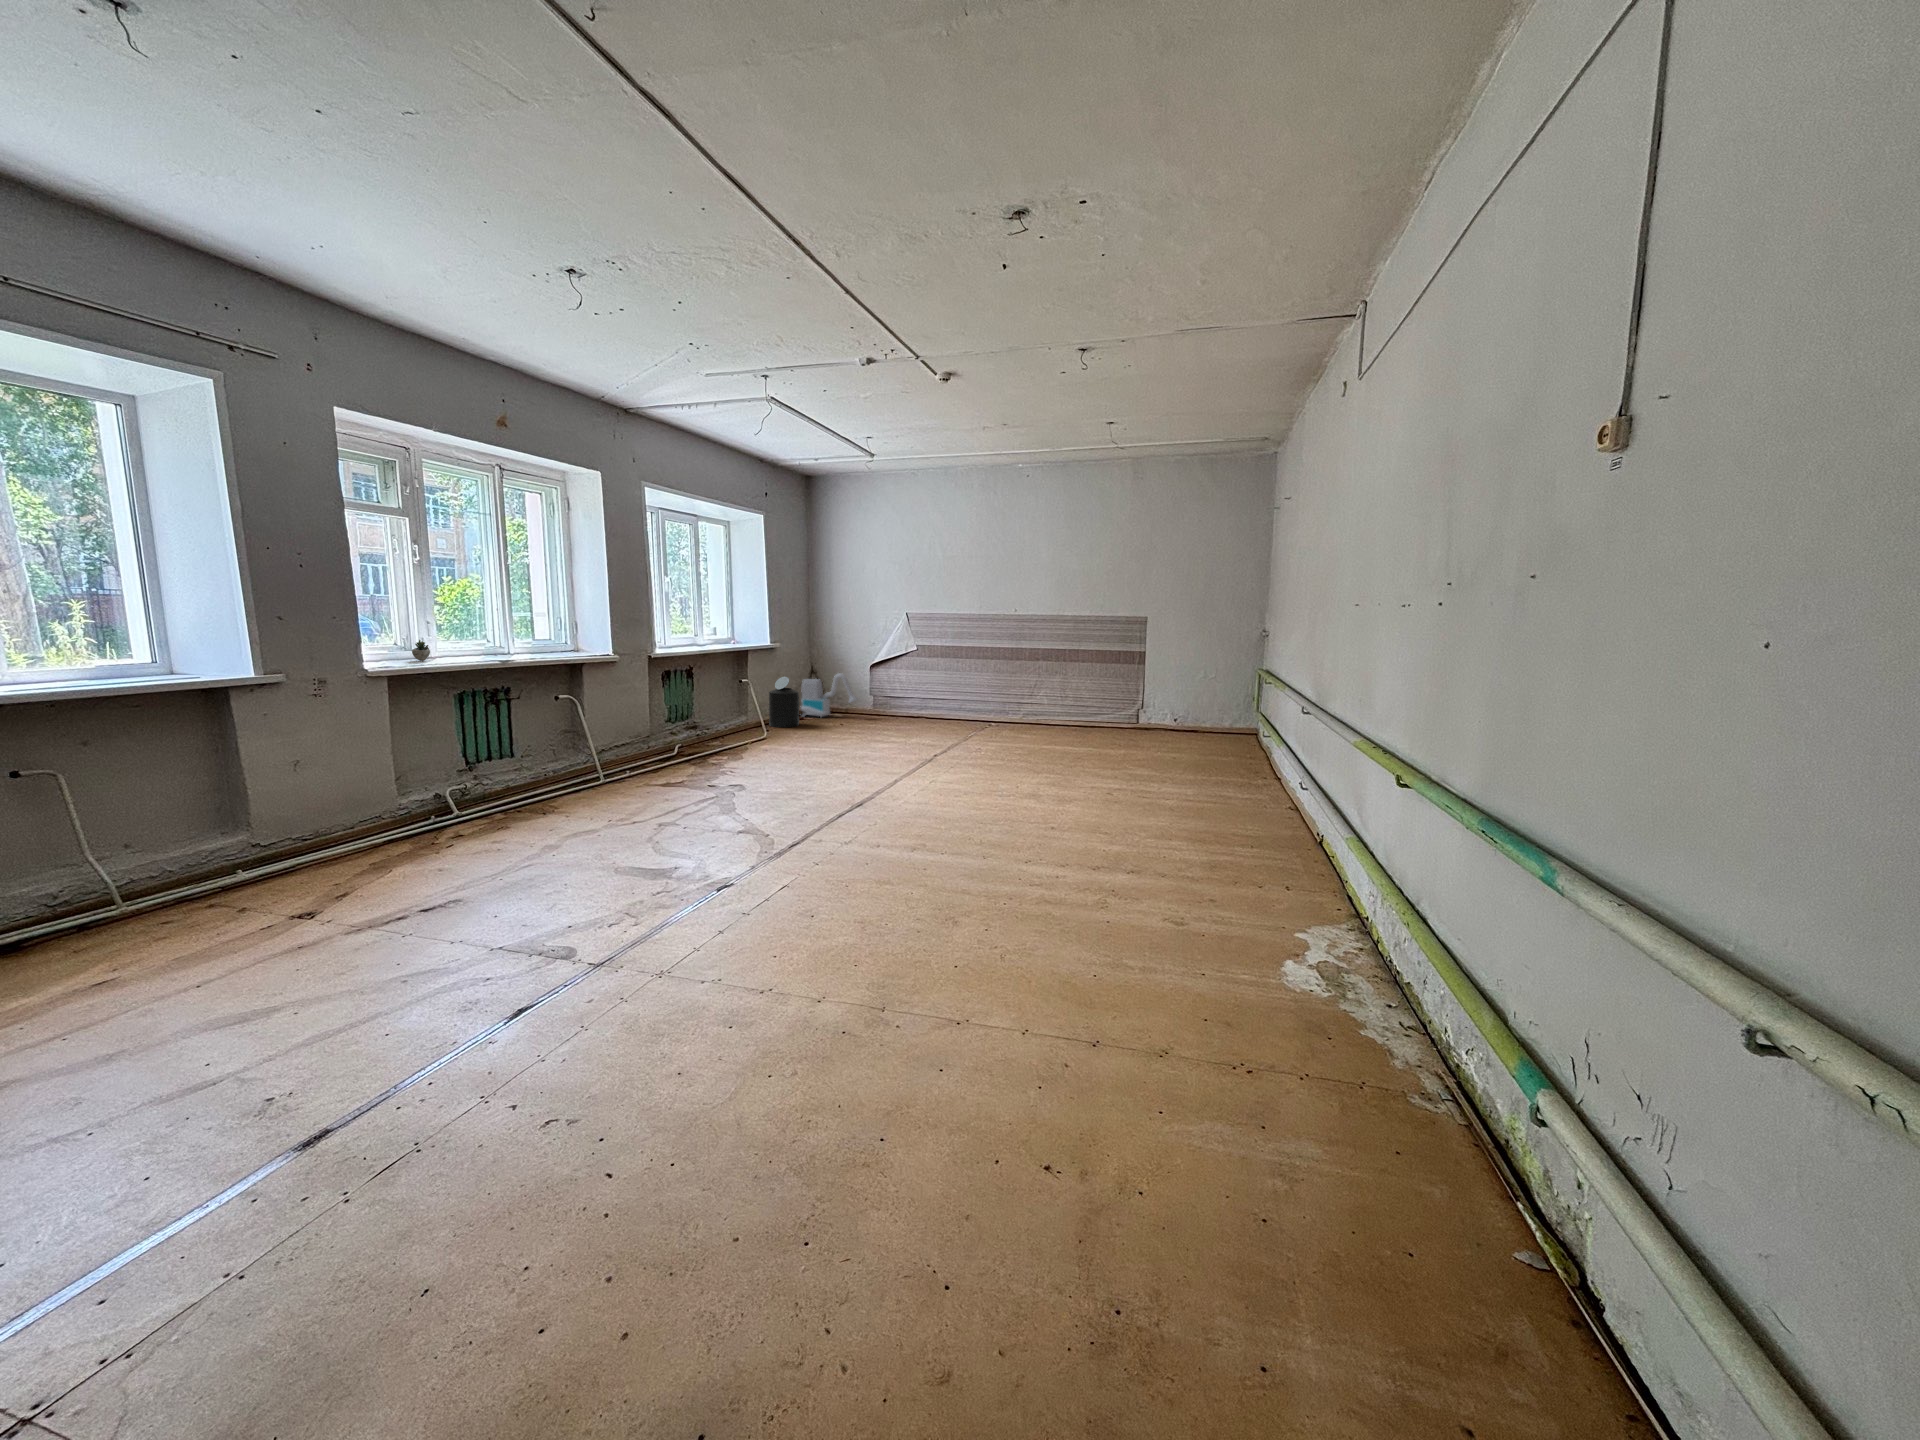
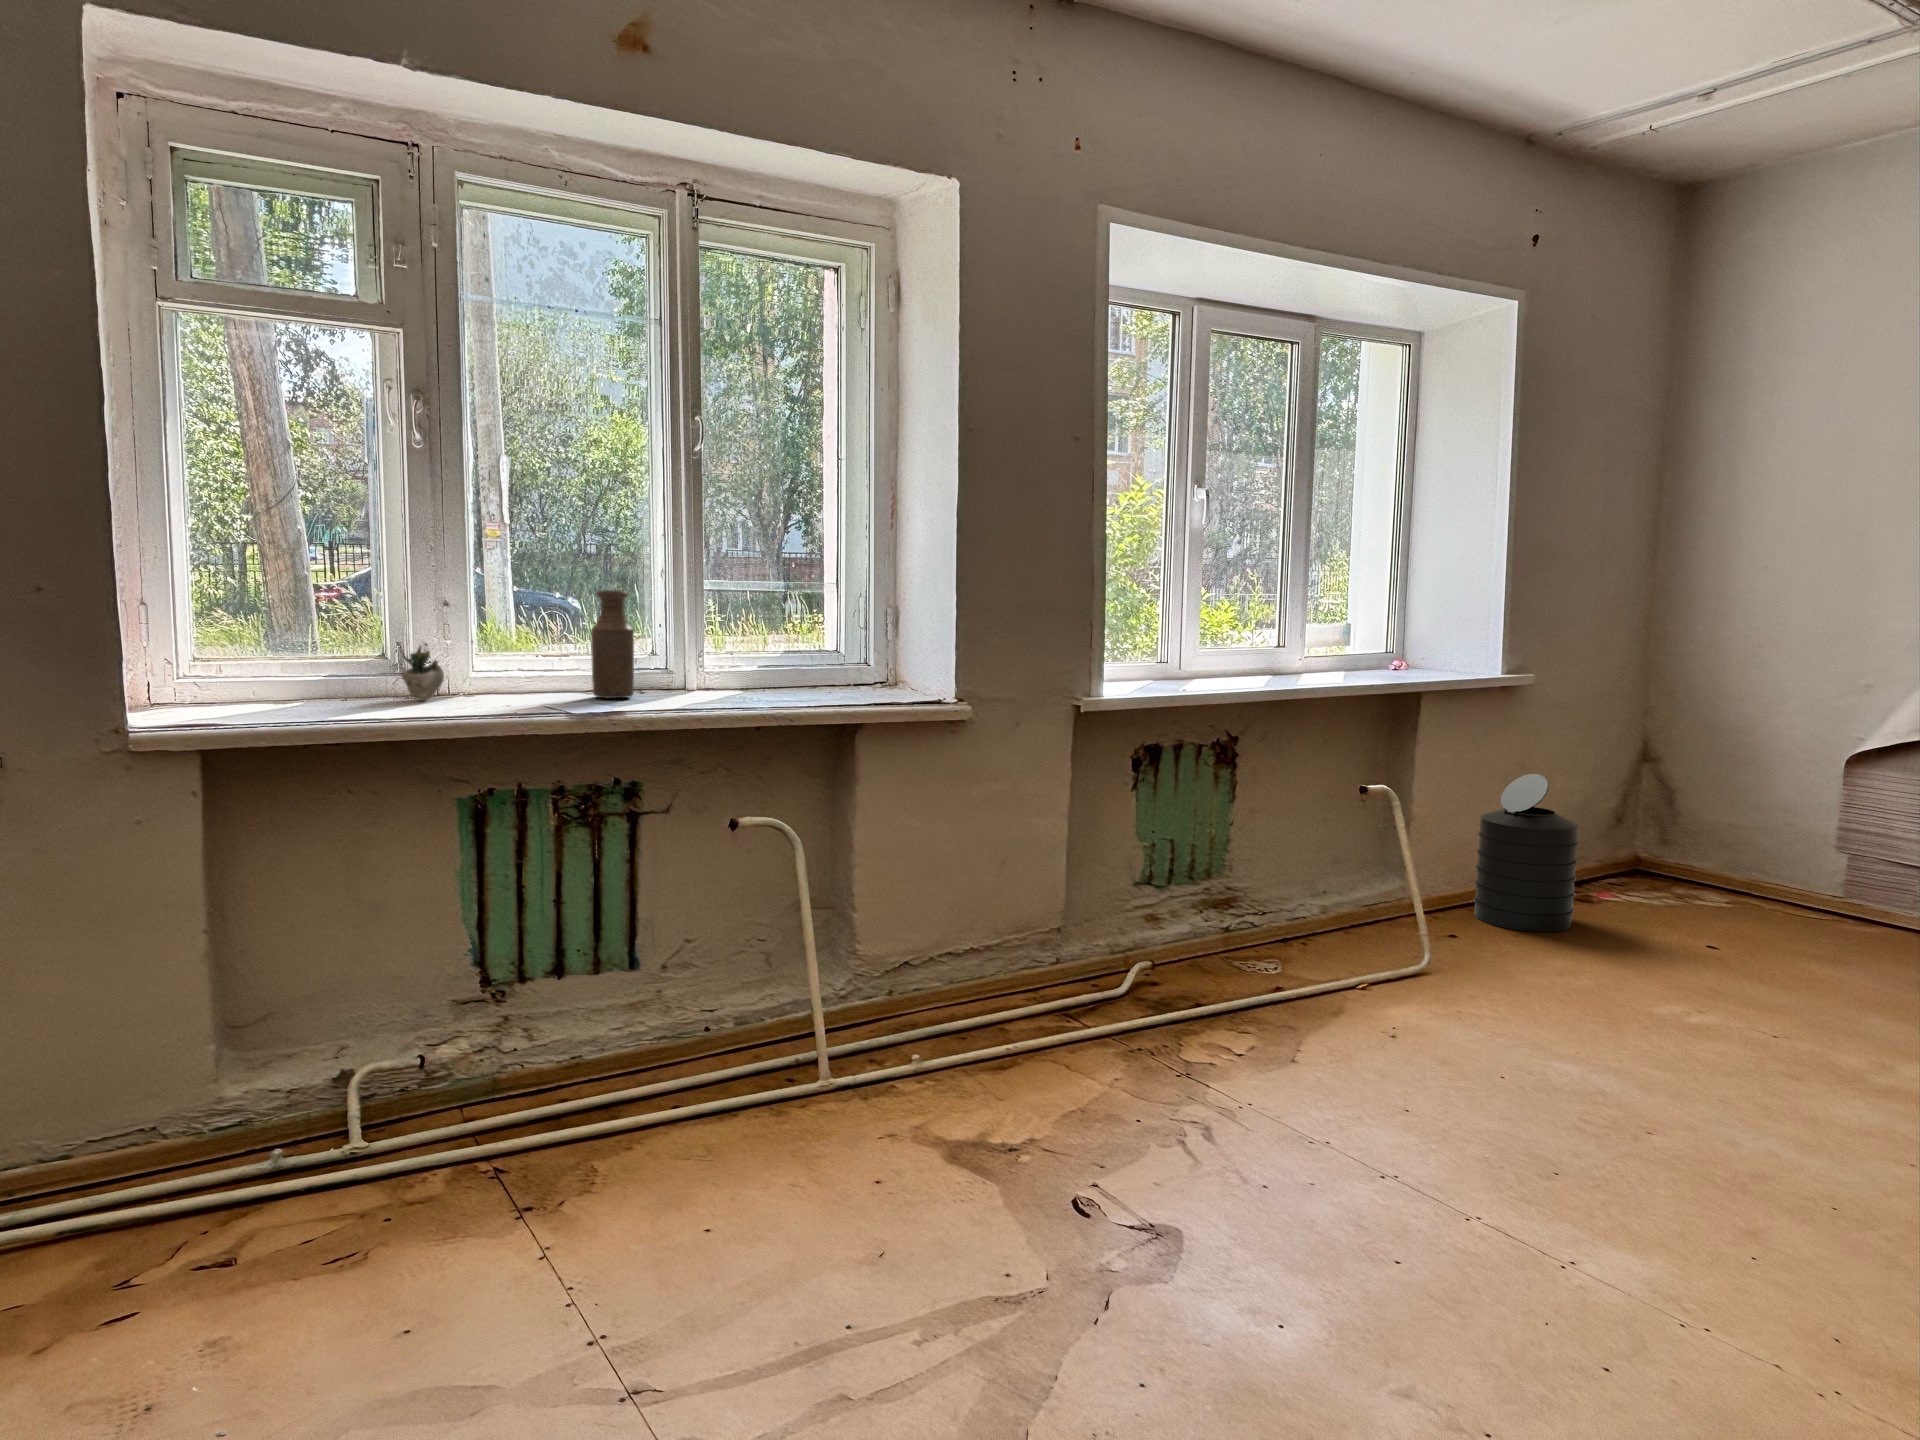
bottle: none [481,618,501,658] -> present [591,590,634,698]
vacuum cleaner: present [800,673,858,717] -> none [1586,774,1808,906]

